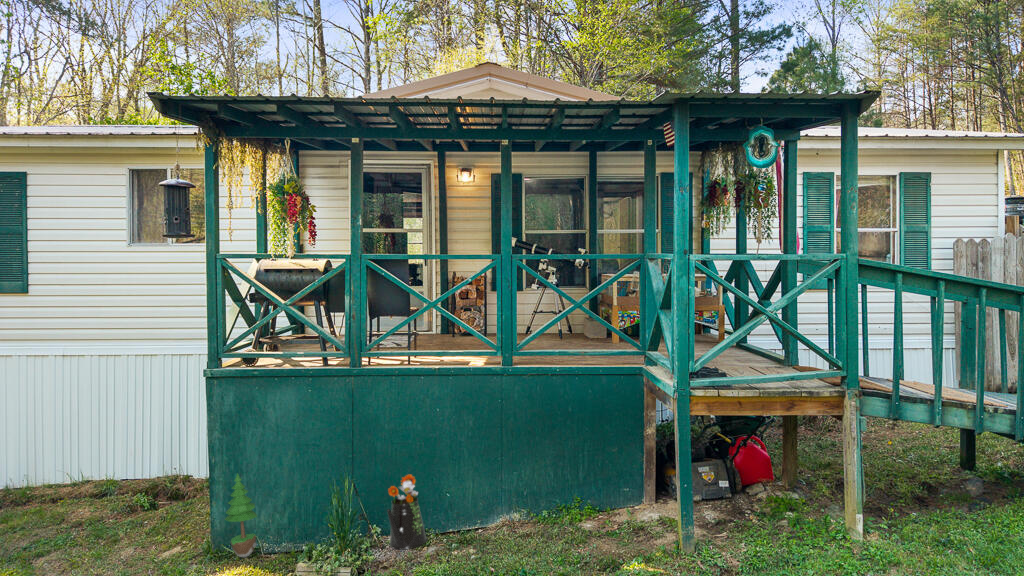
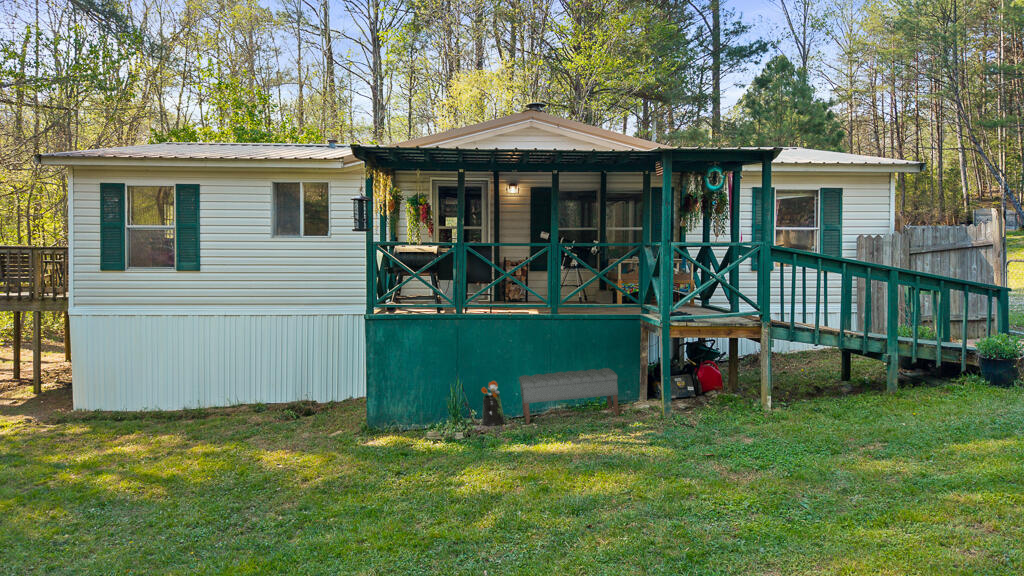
bench: none [449,452,607,549] -> present [519,368,619,424]
potted tree: present [225,474,257,558] -> none [379,378,399,432]

